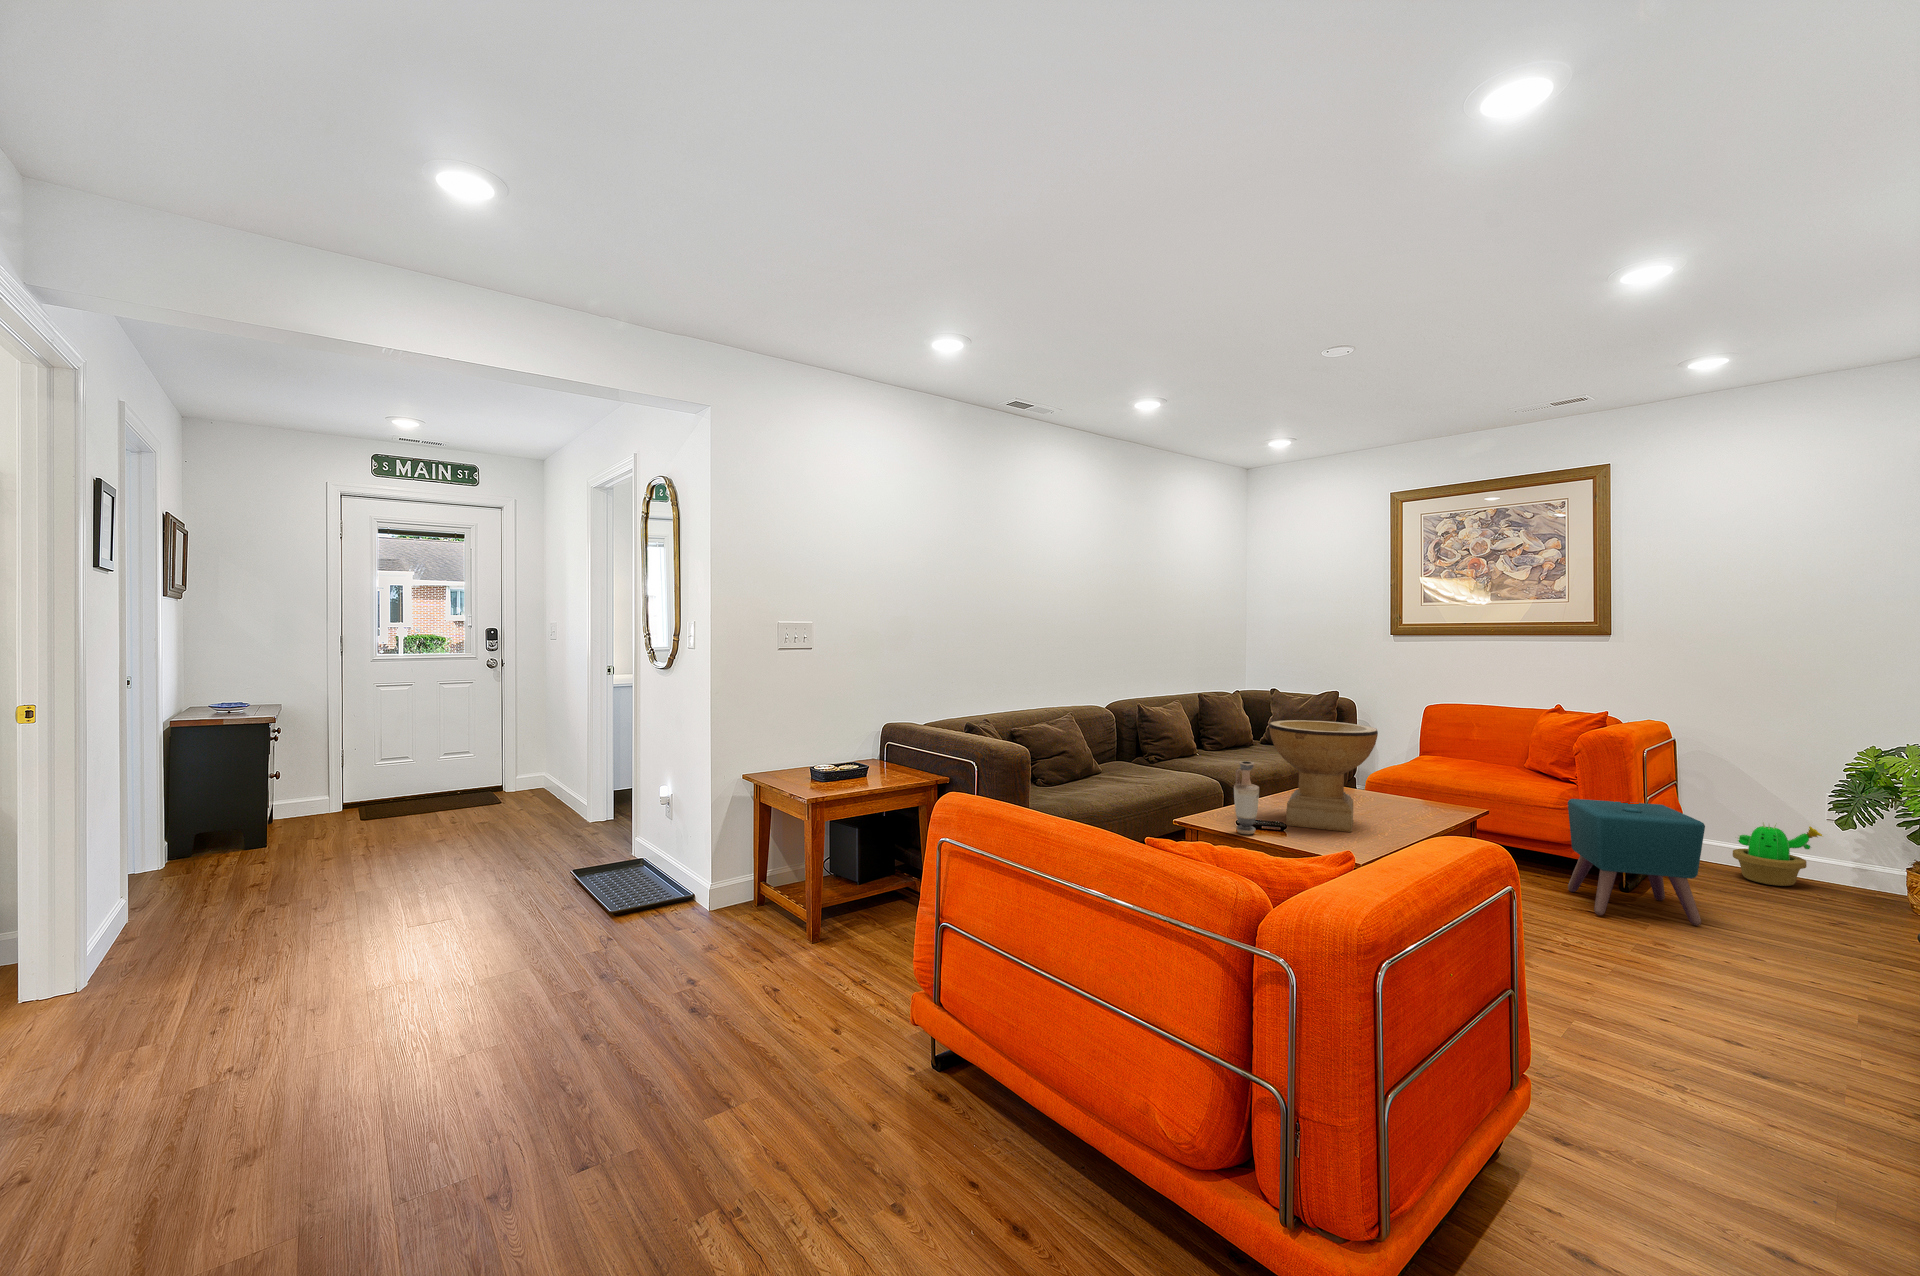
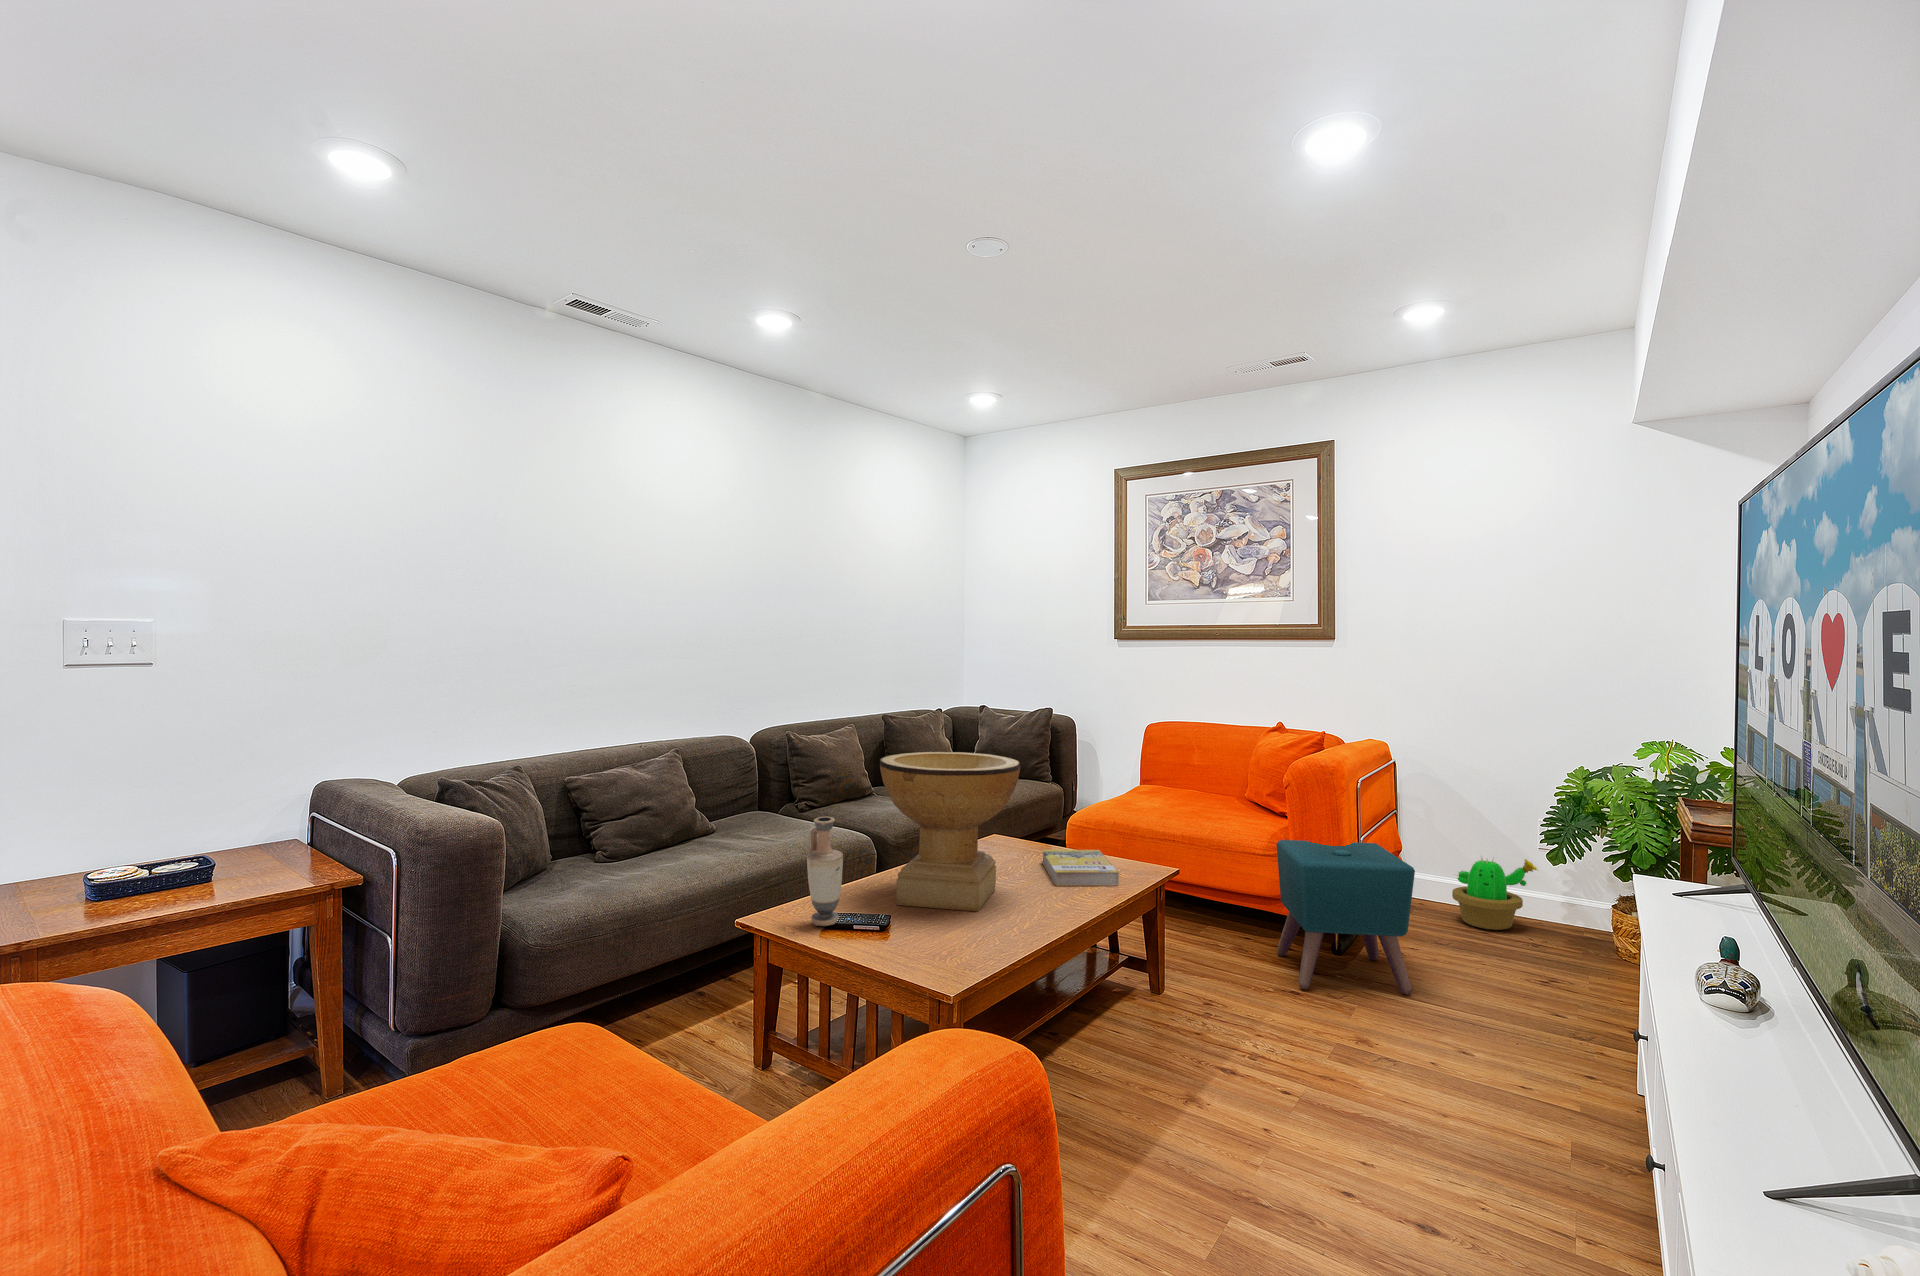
book: none [1376,796,1450,822] -> present [1042,850,1119,886]

